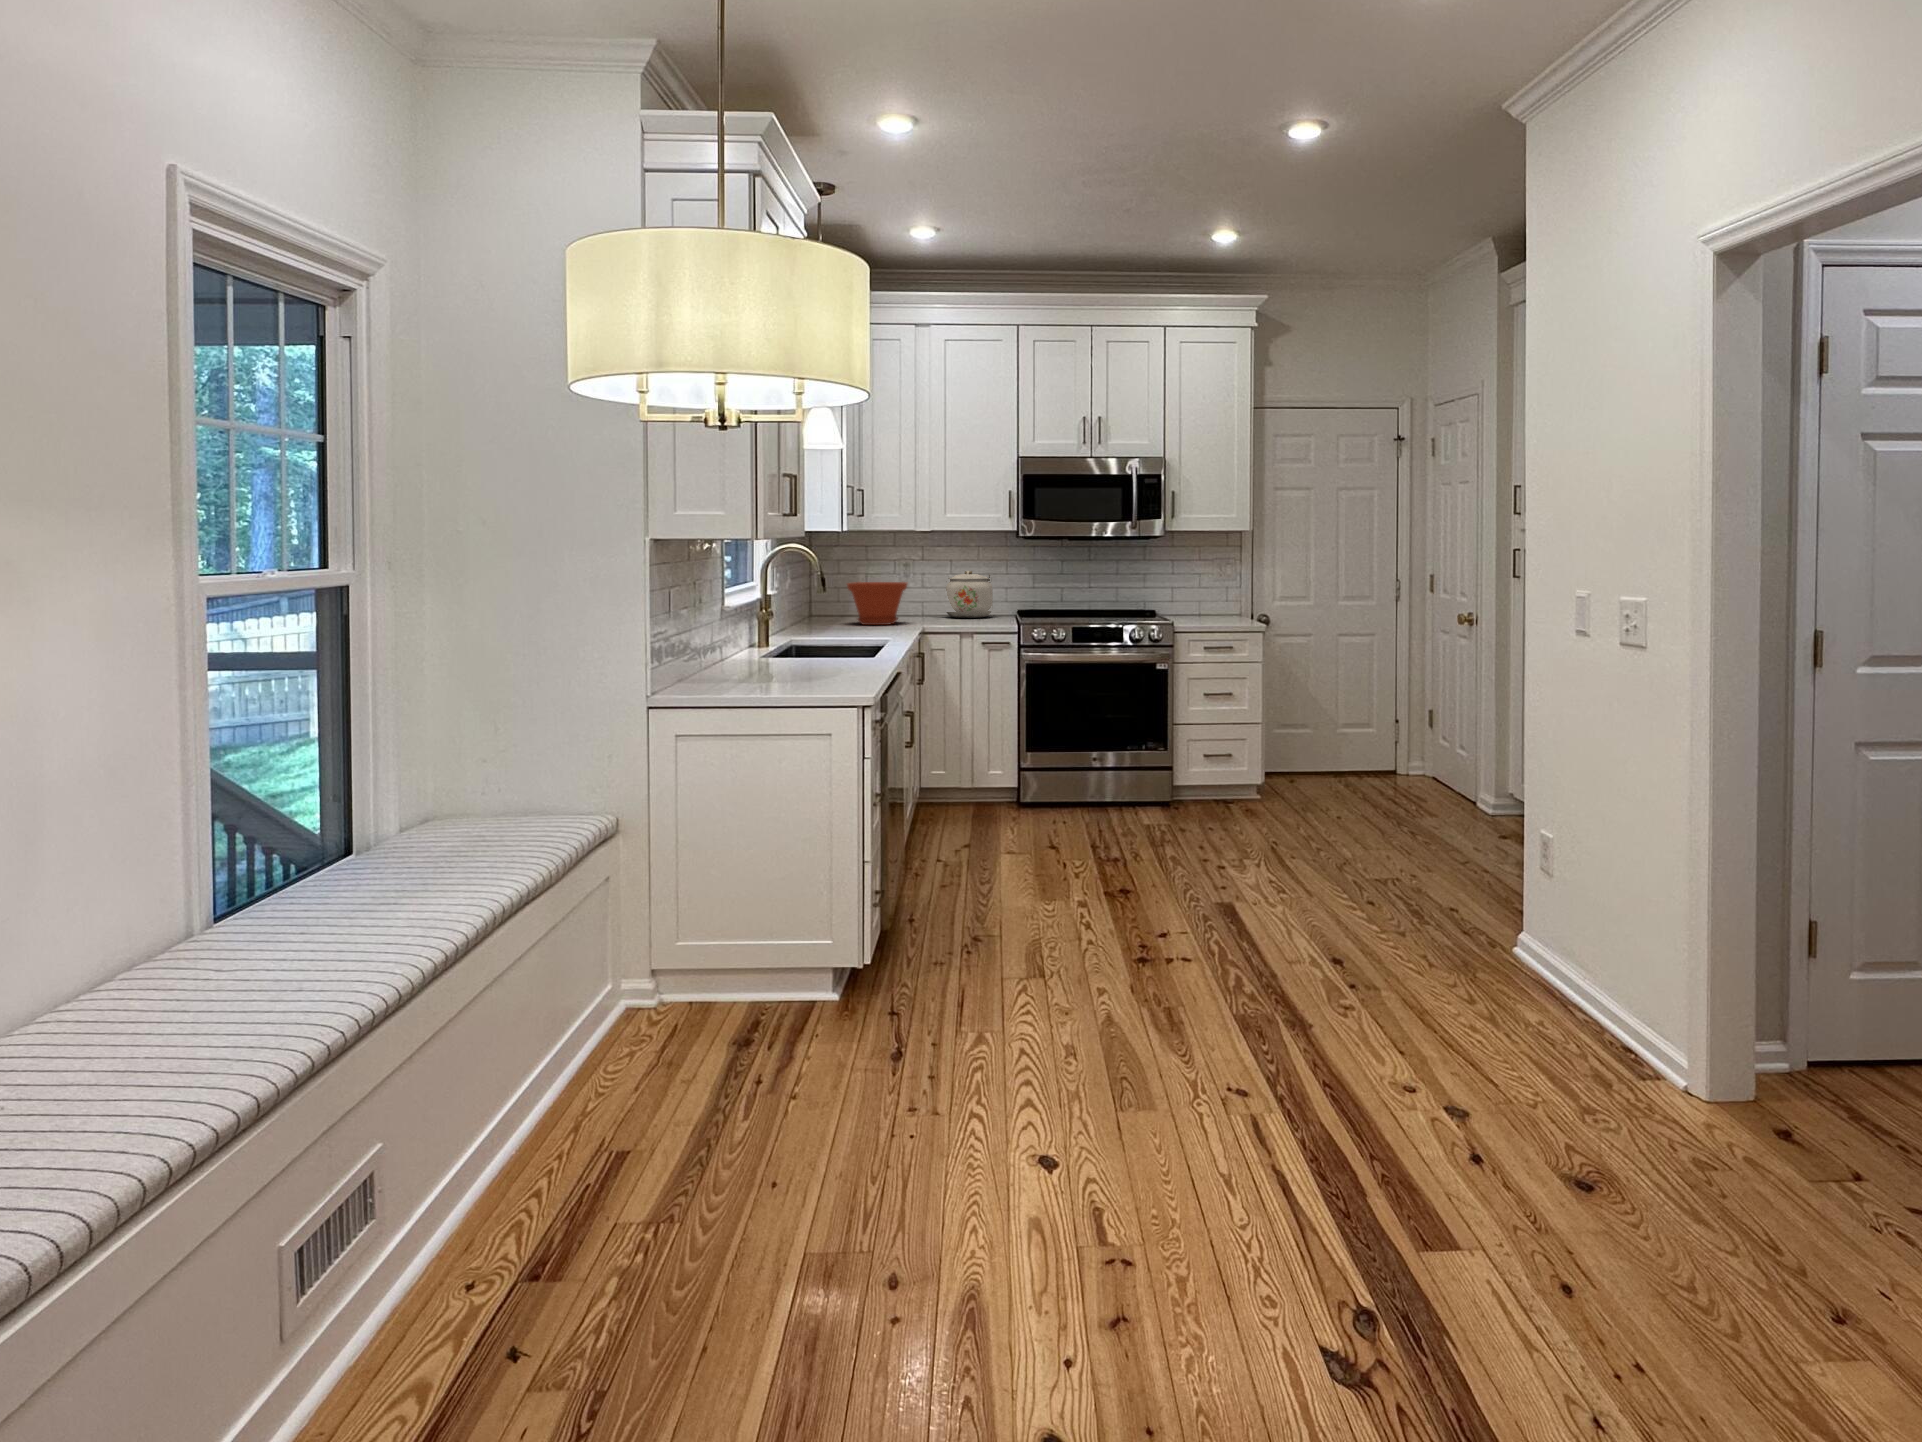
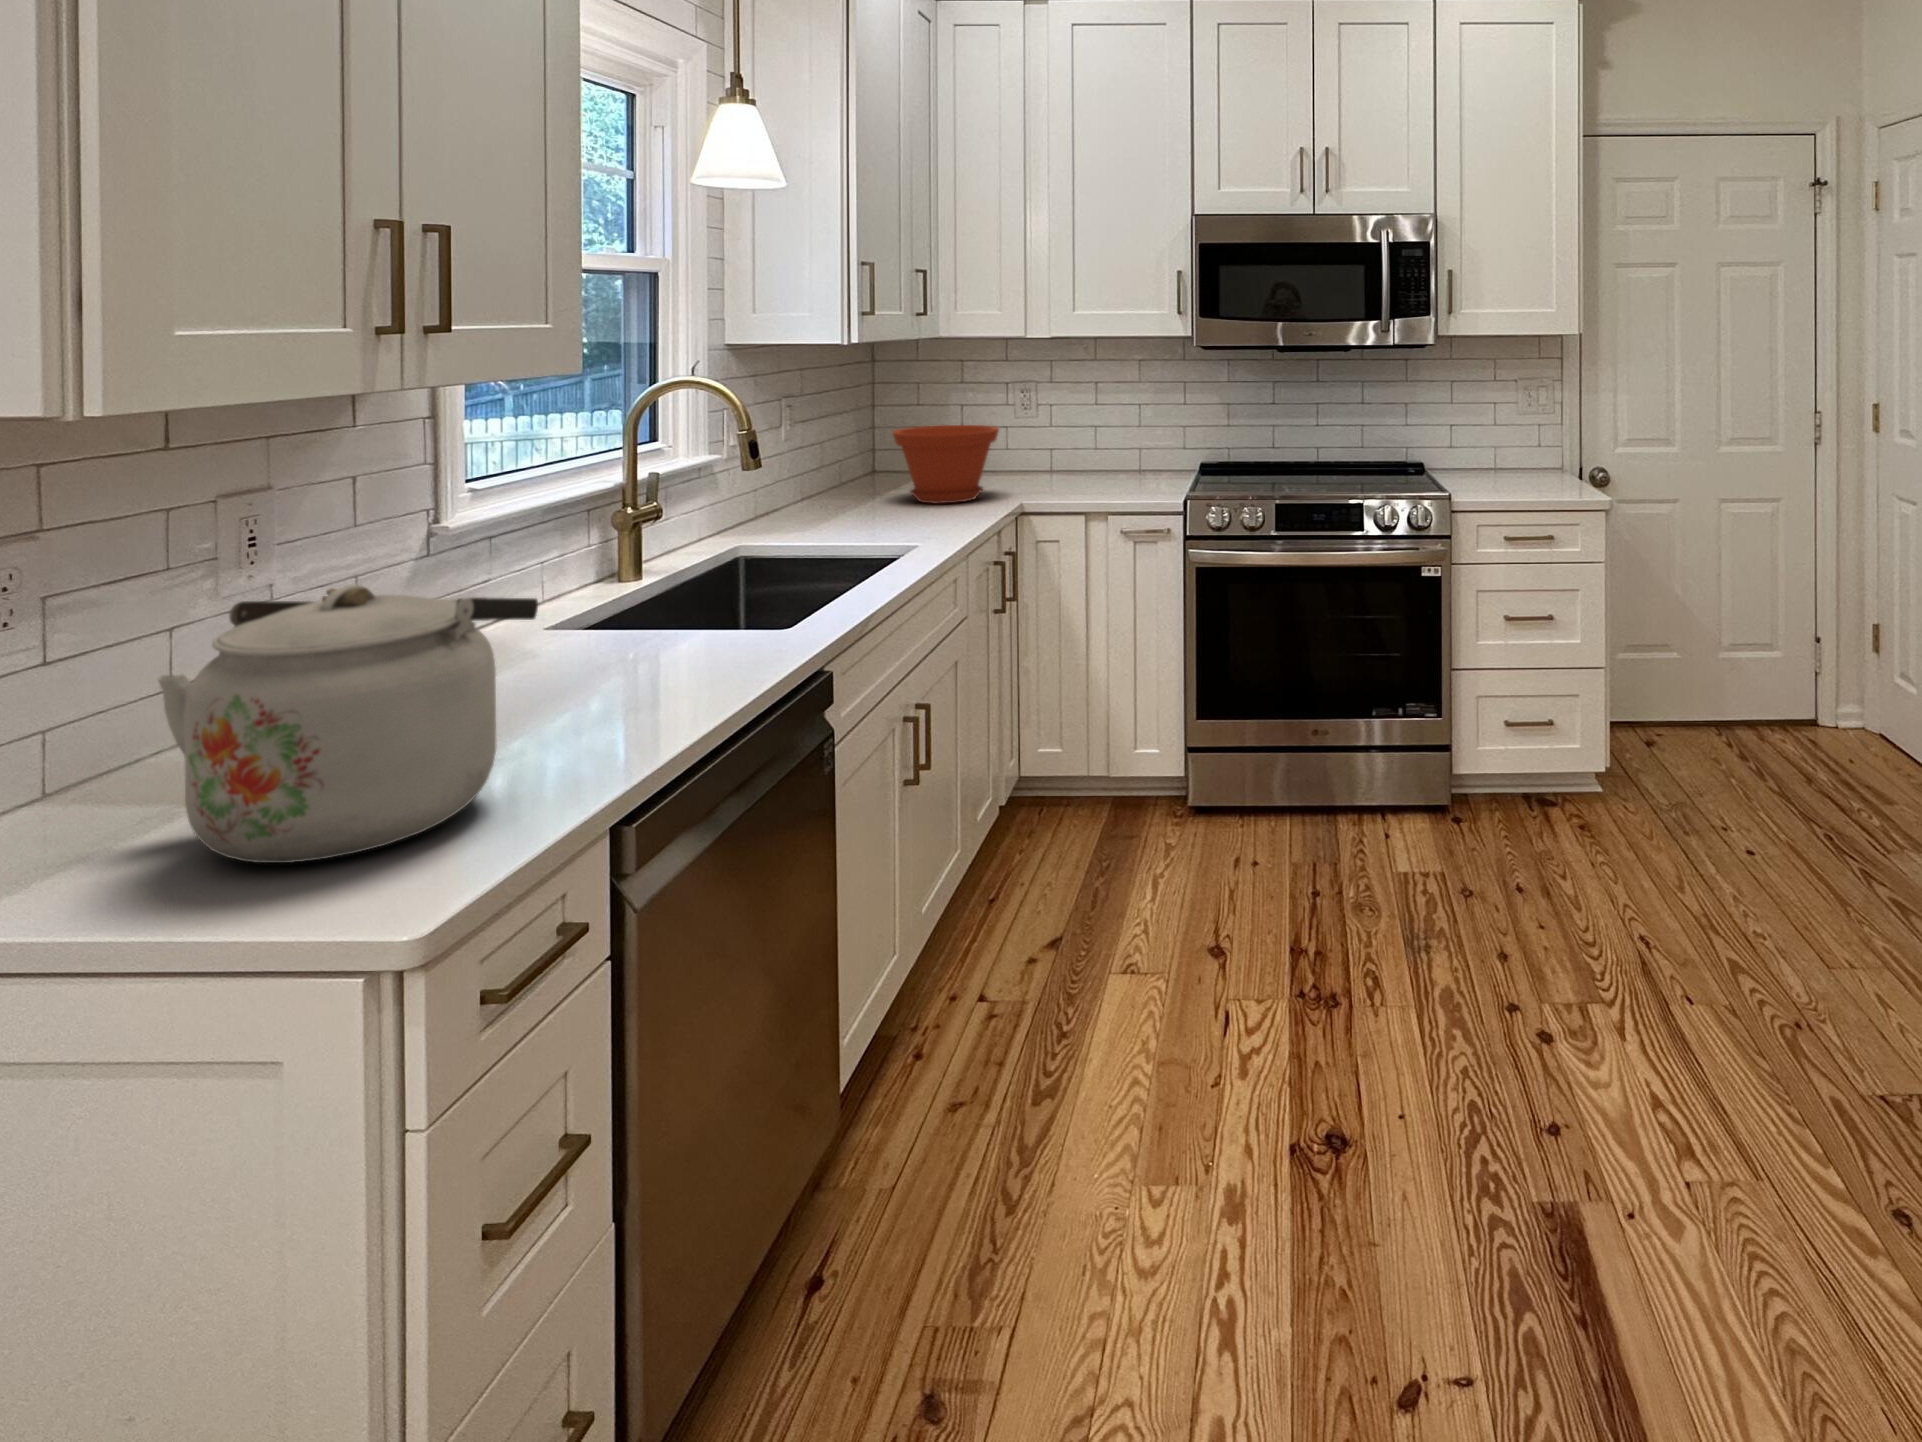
kettle: present [946,571,992,618] -> present [158,585,538,863]

